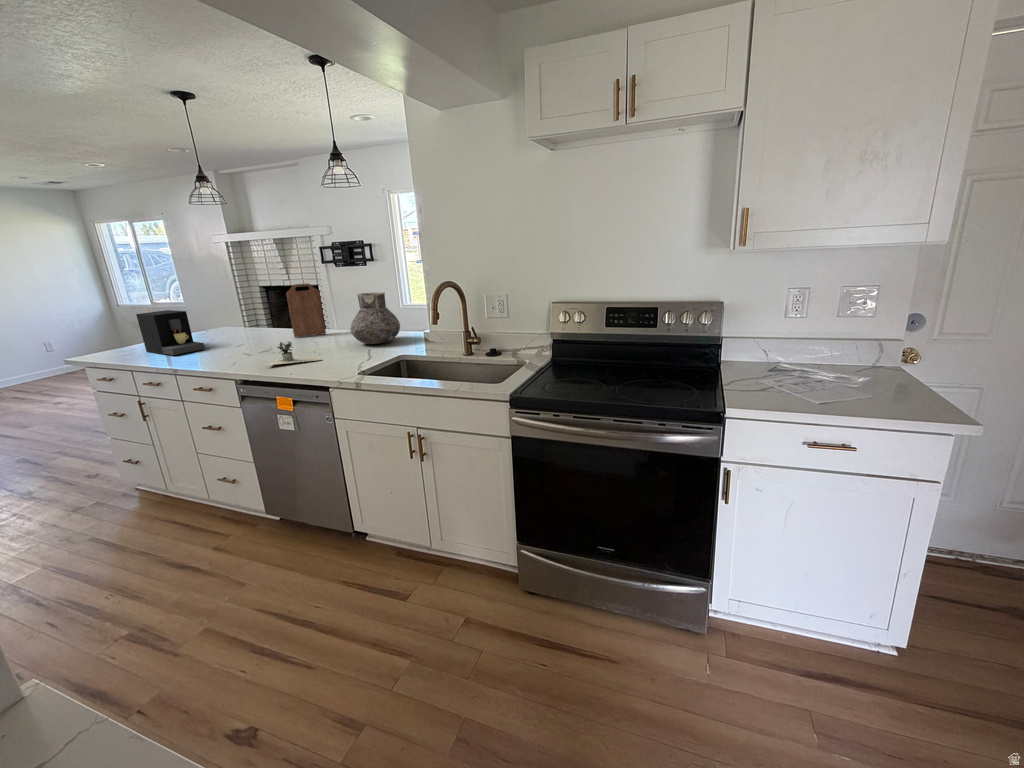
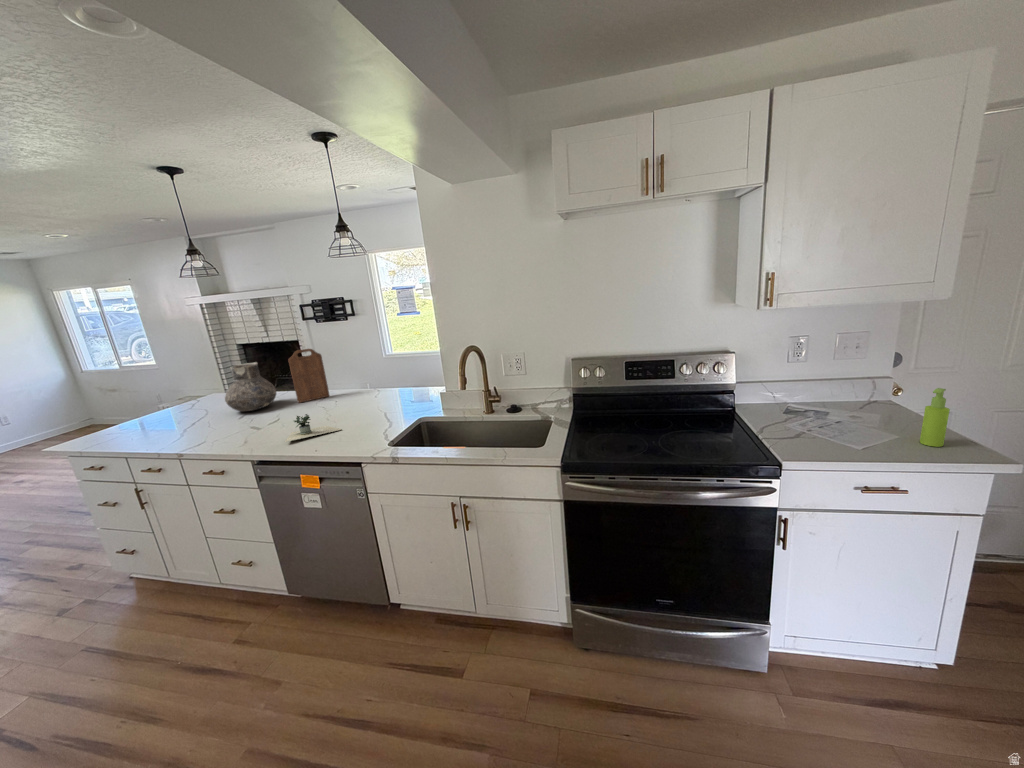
vase: present [350,292,400,344] -> present [225,362,276,411]
coffee maker: present [136,310,205,355] -> none [126,386,206,435]
soap dispenser: none [894,343,926,408] -> present [920,388,950,447]

